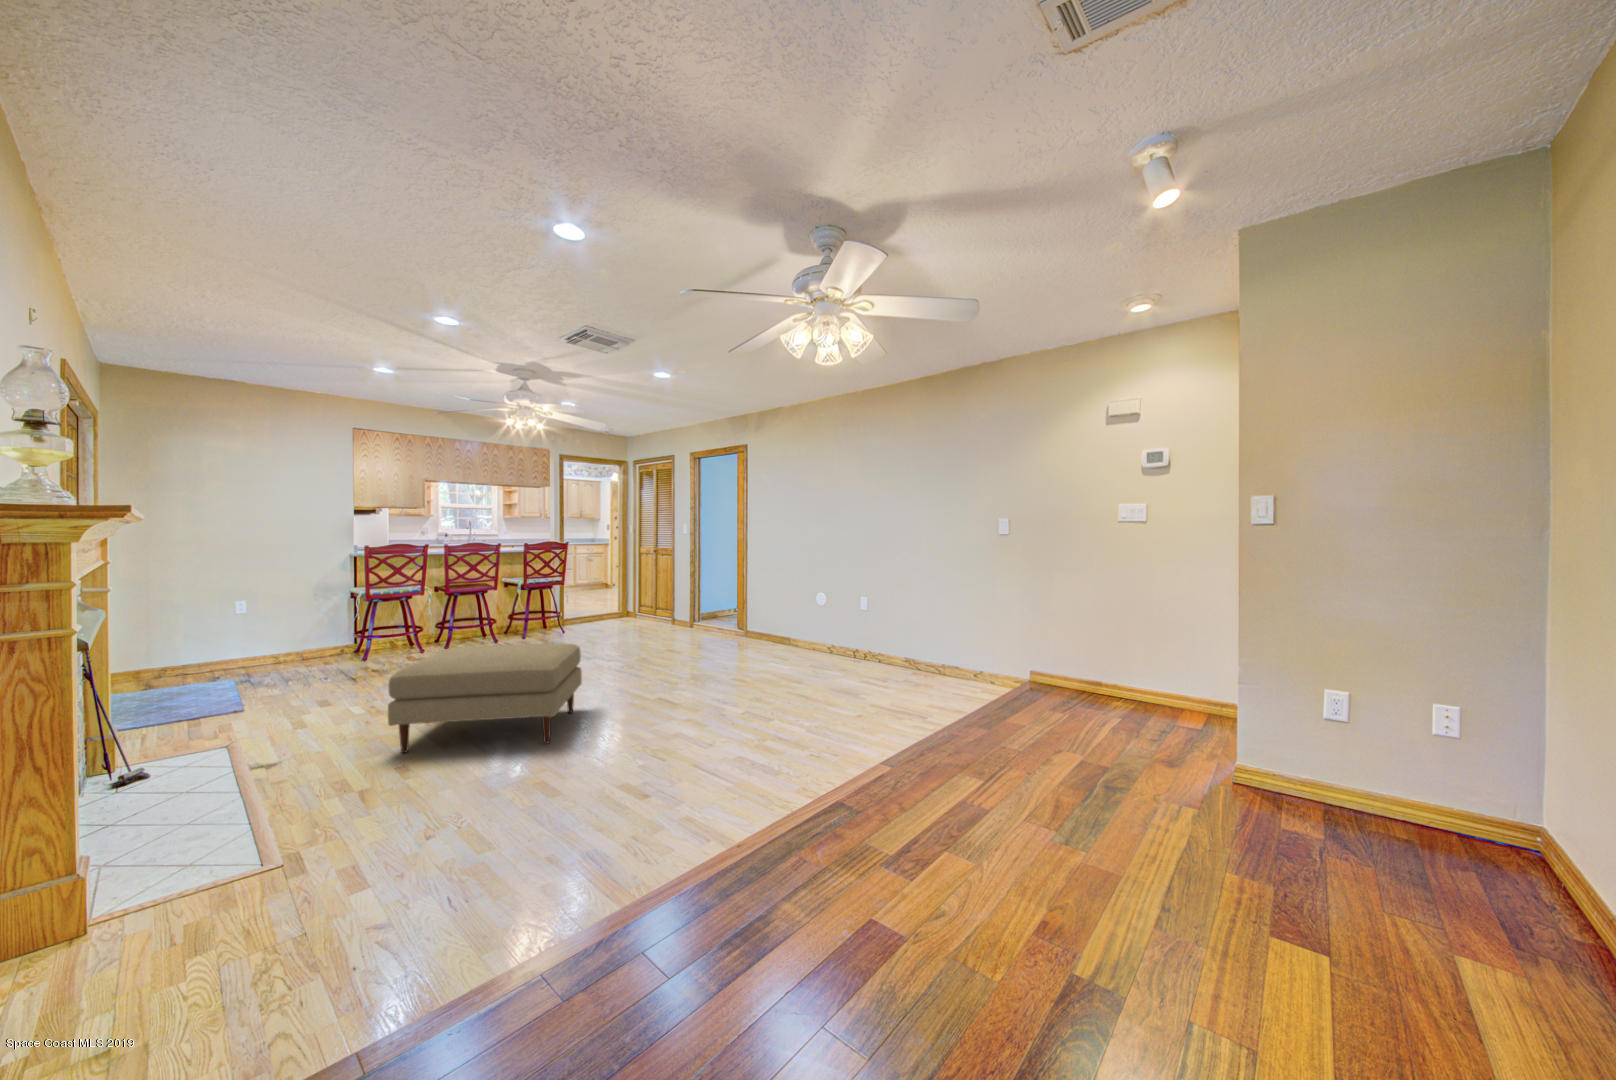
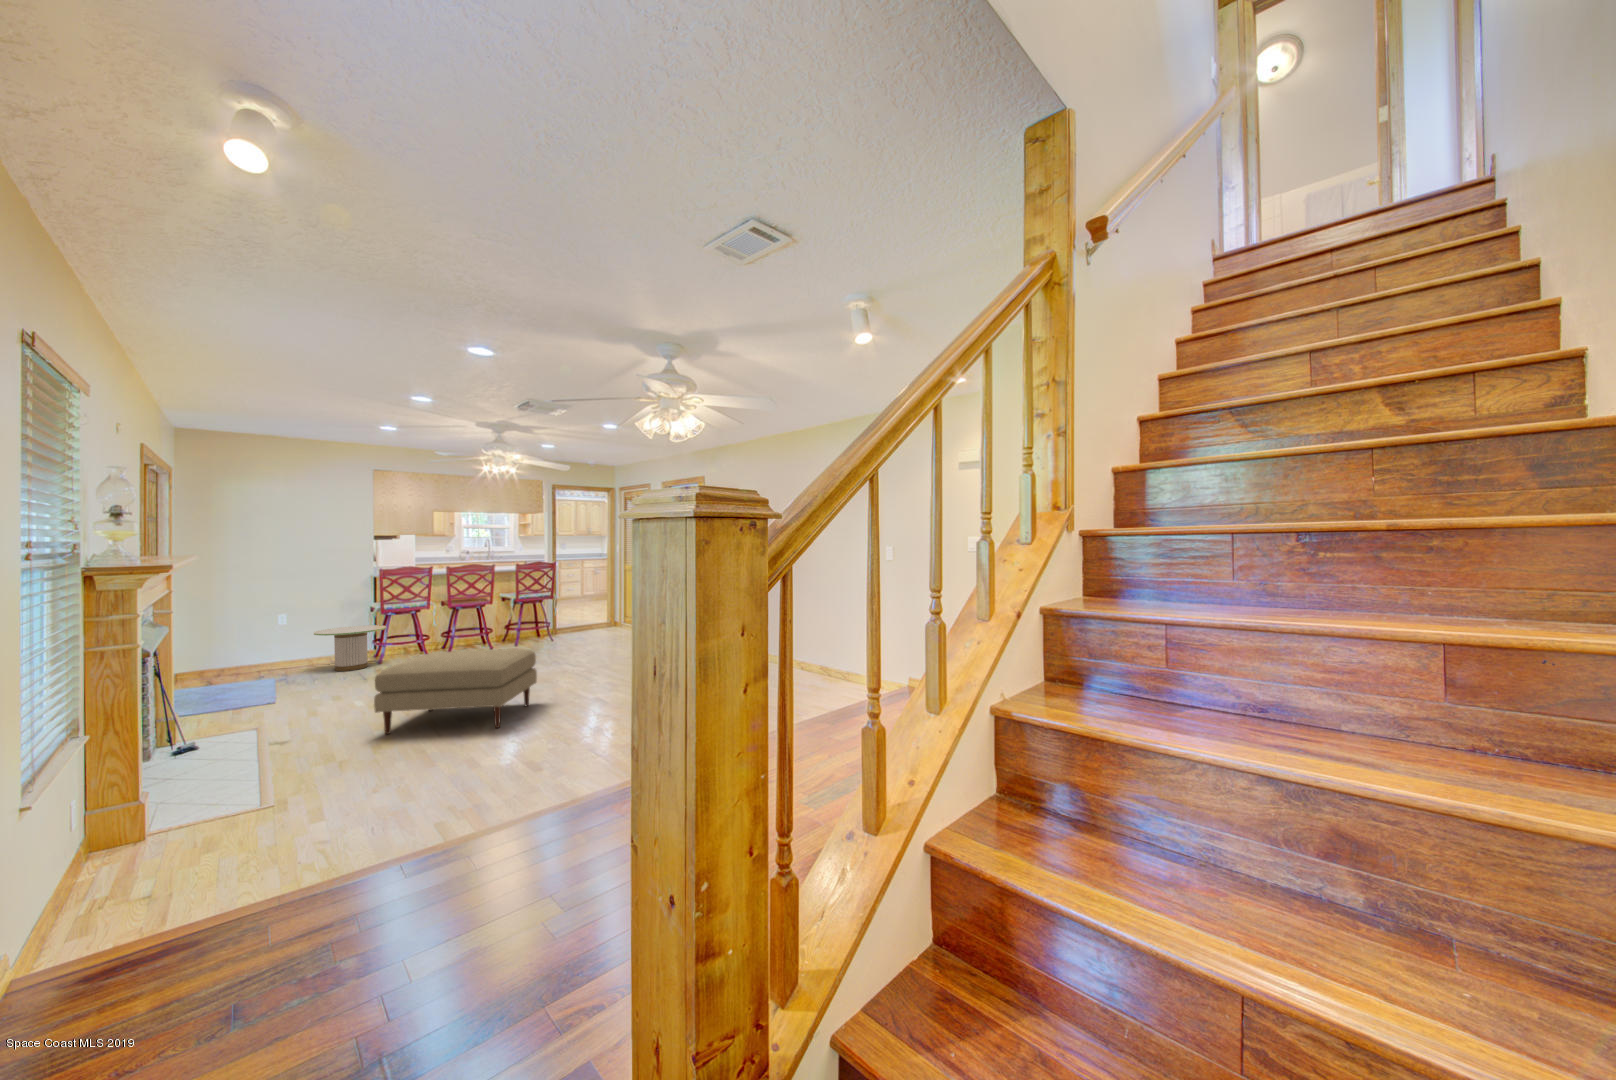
side table: none [285,614,373,669] -> present [314,625,386,671]

